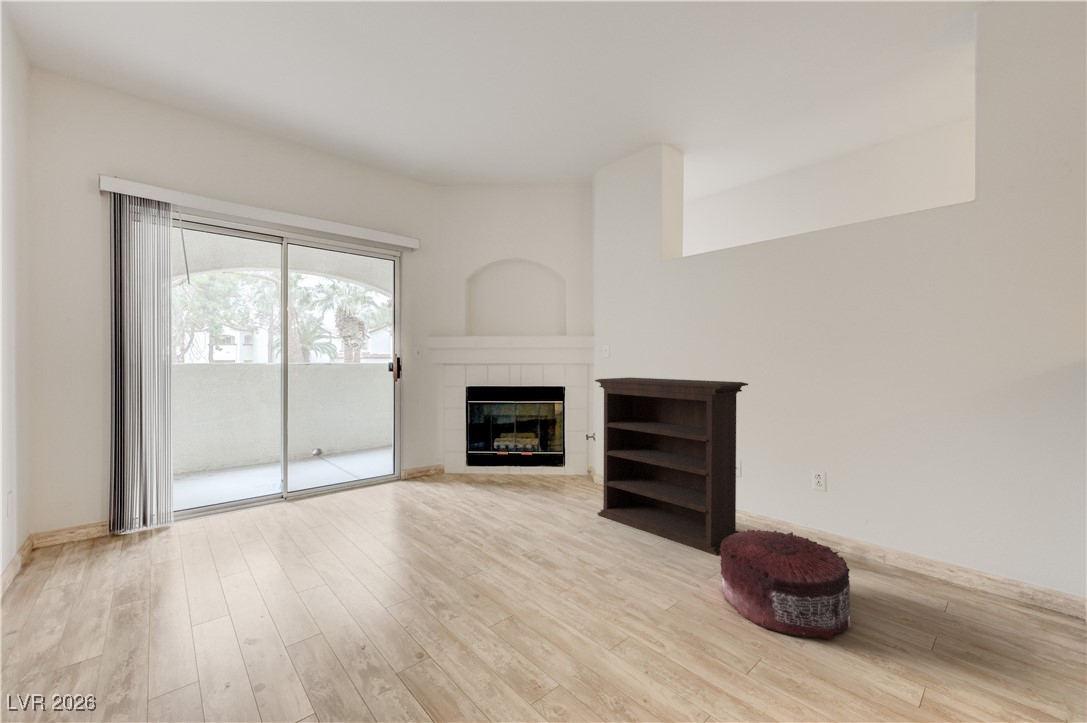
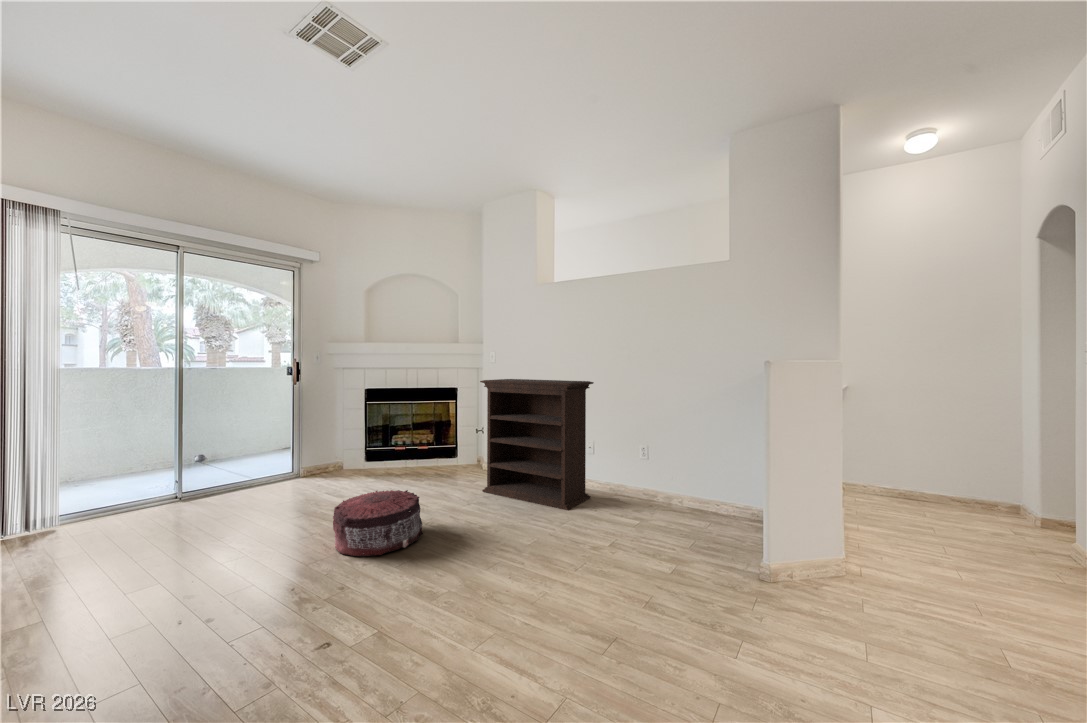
pouf: present [720,529,851,639] -> present [333,490,423,556]

